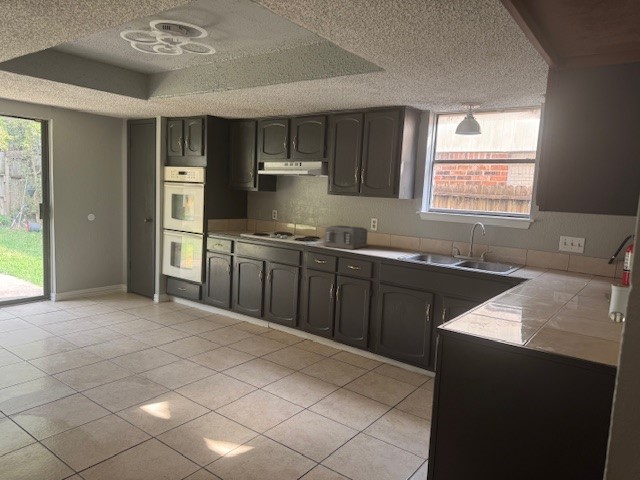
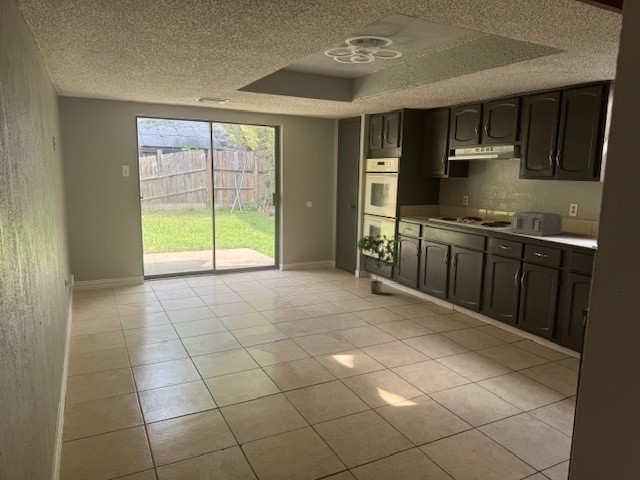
potted plant: none [154,252,213,320] -> present [357,235,404,294]

